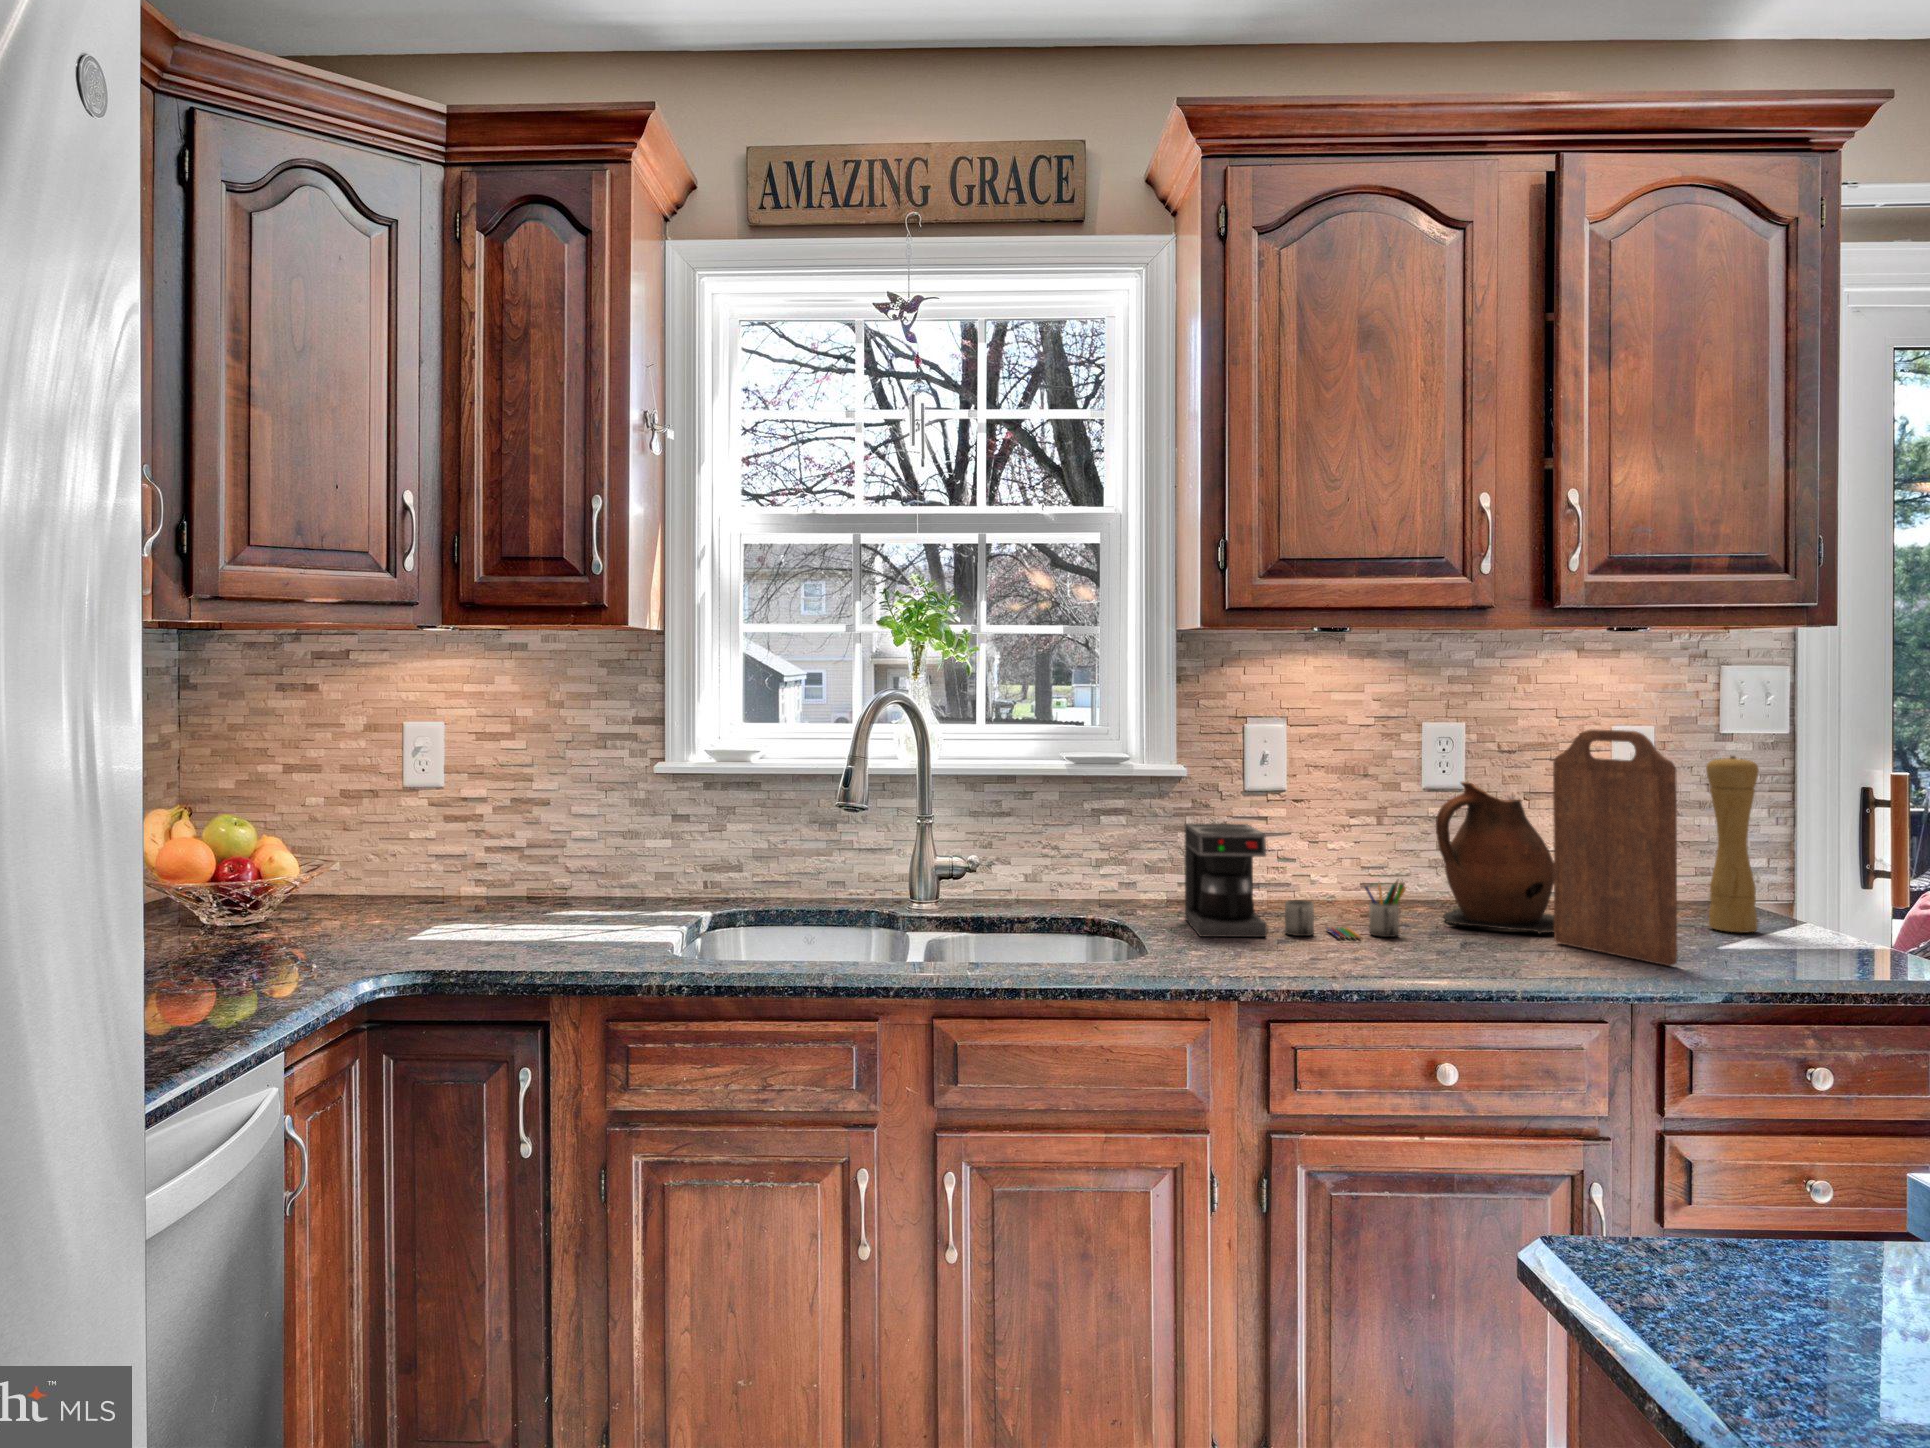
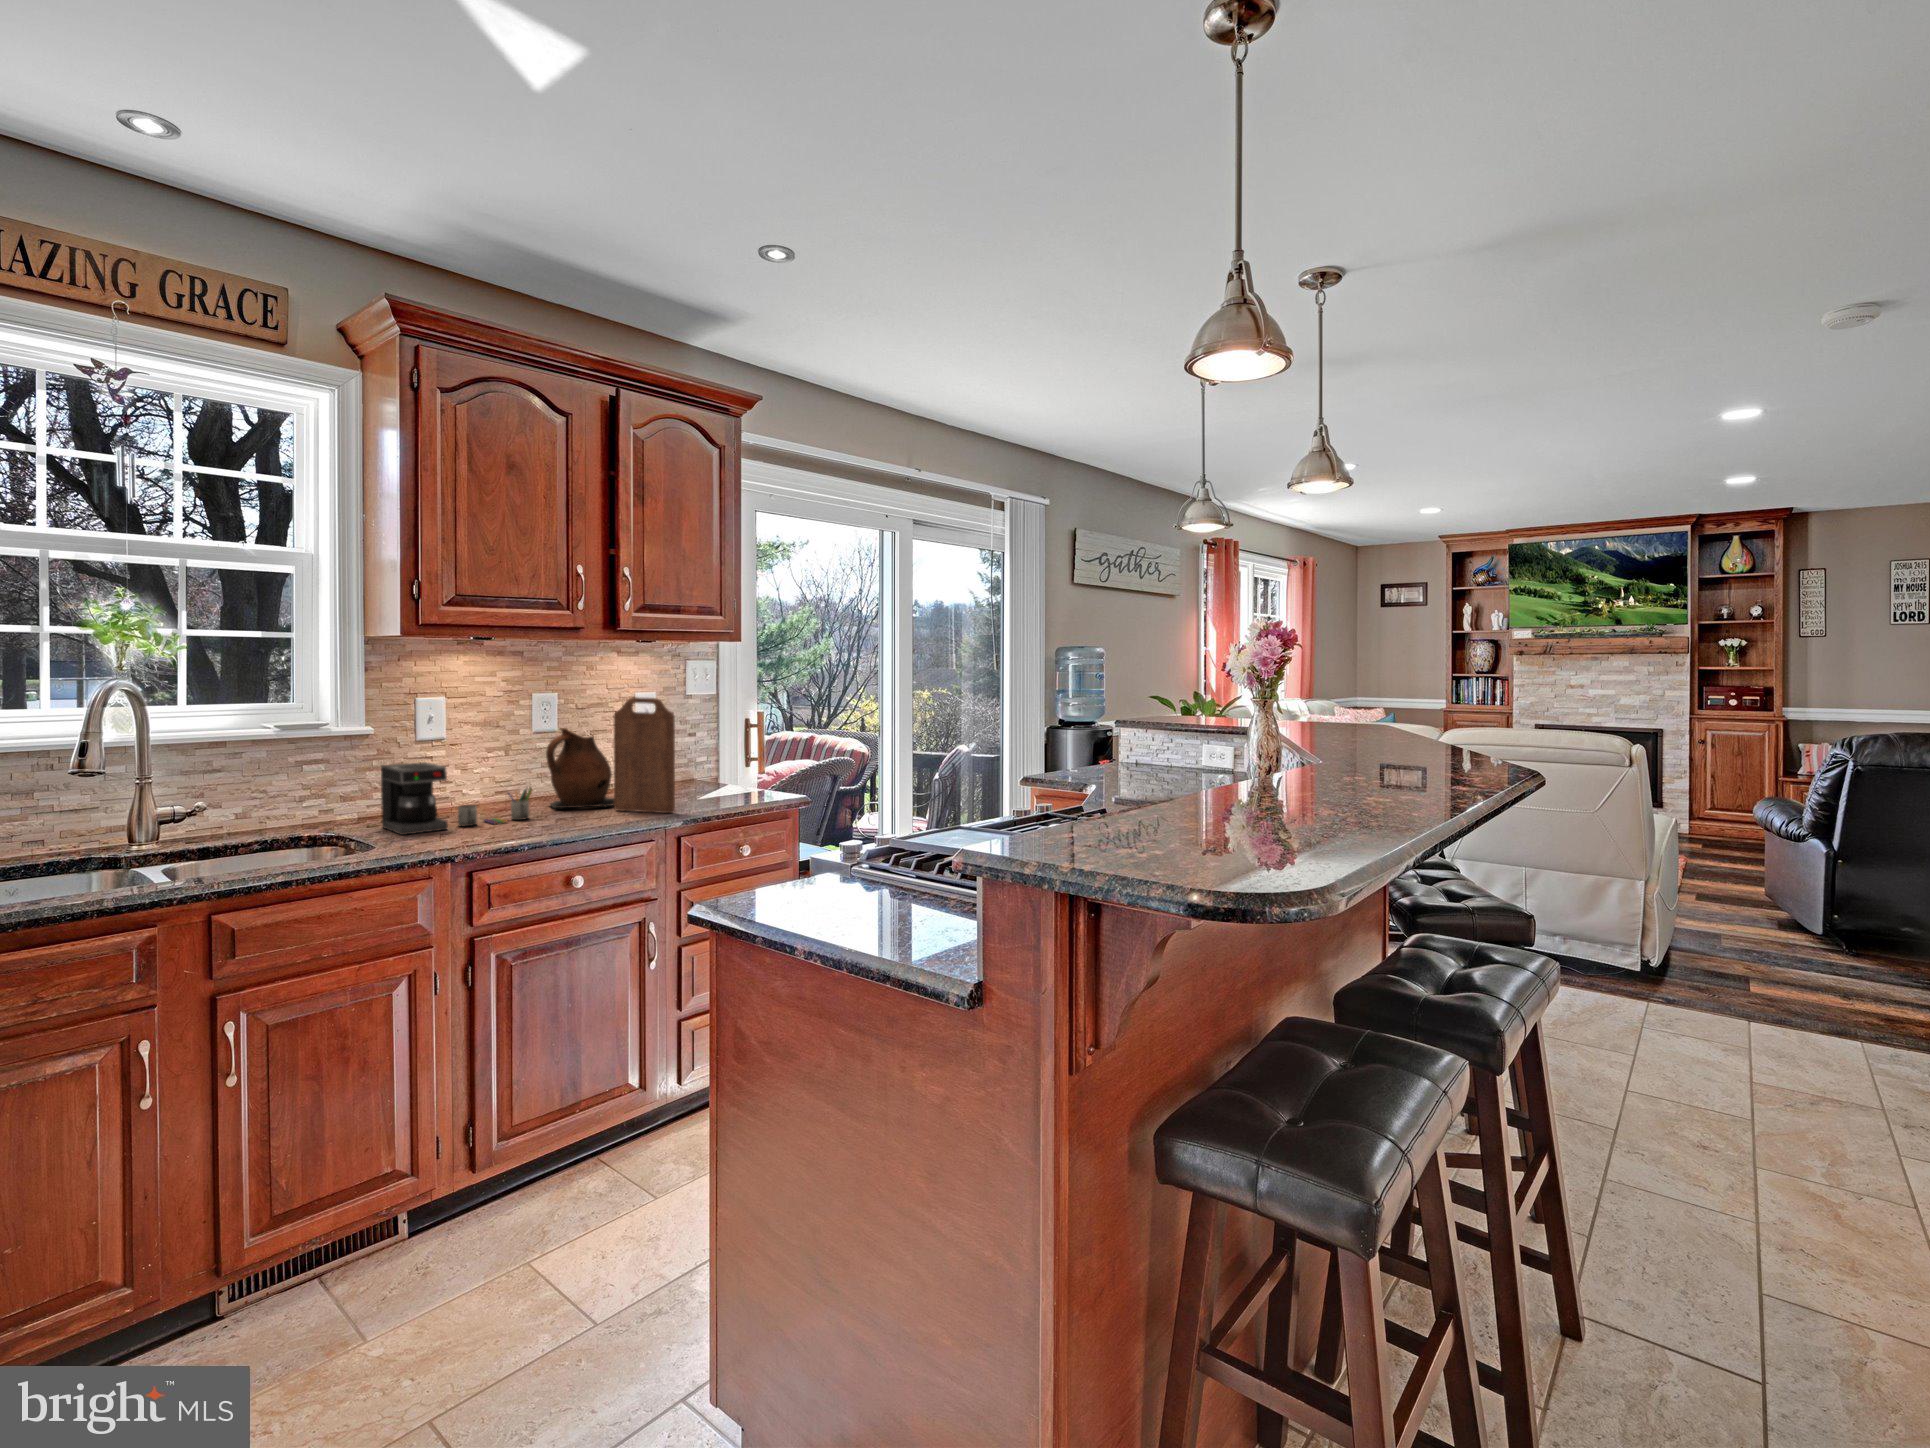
pepper mill: present [1706,756,1759,932] -> none [684,708,707,795]

